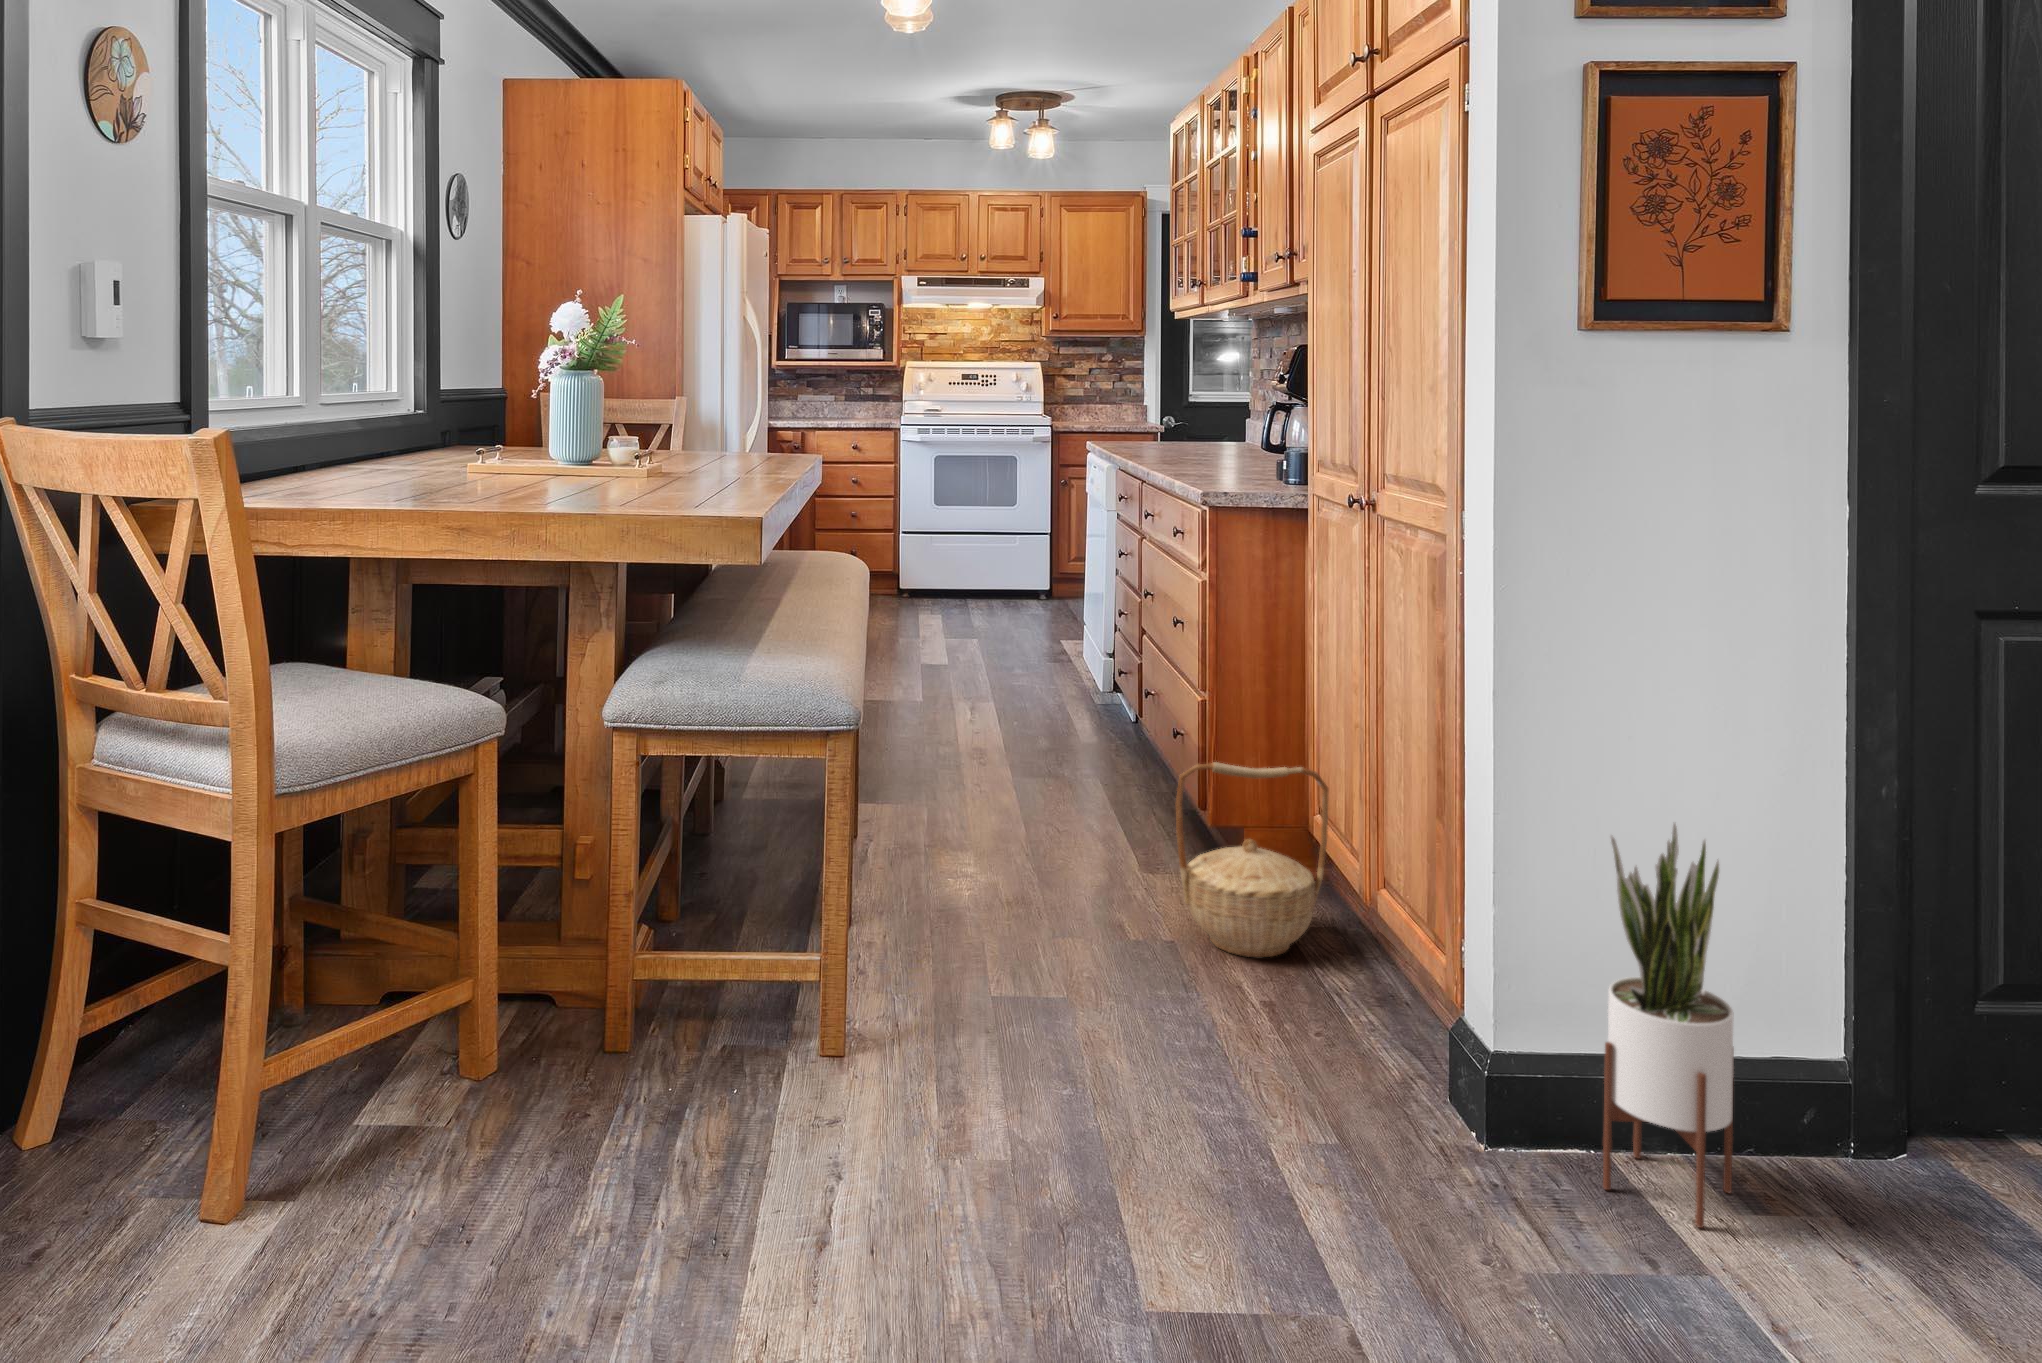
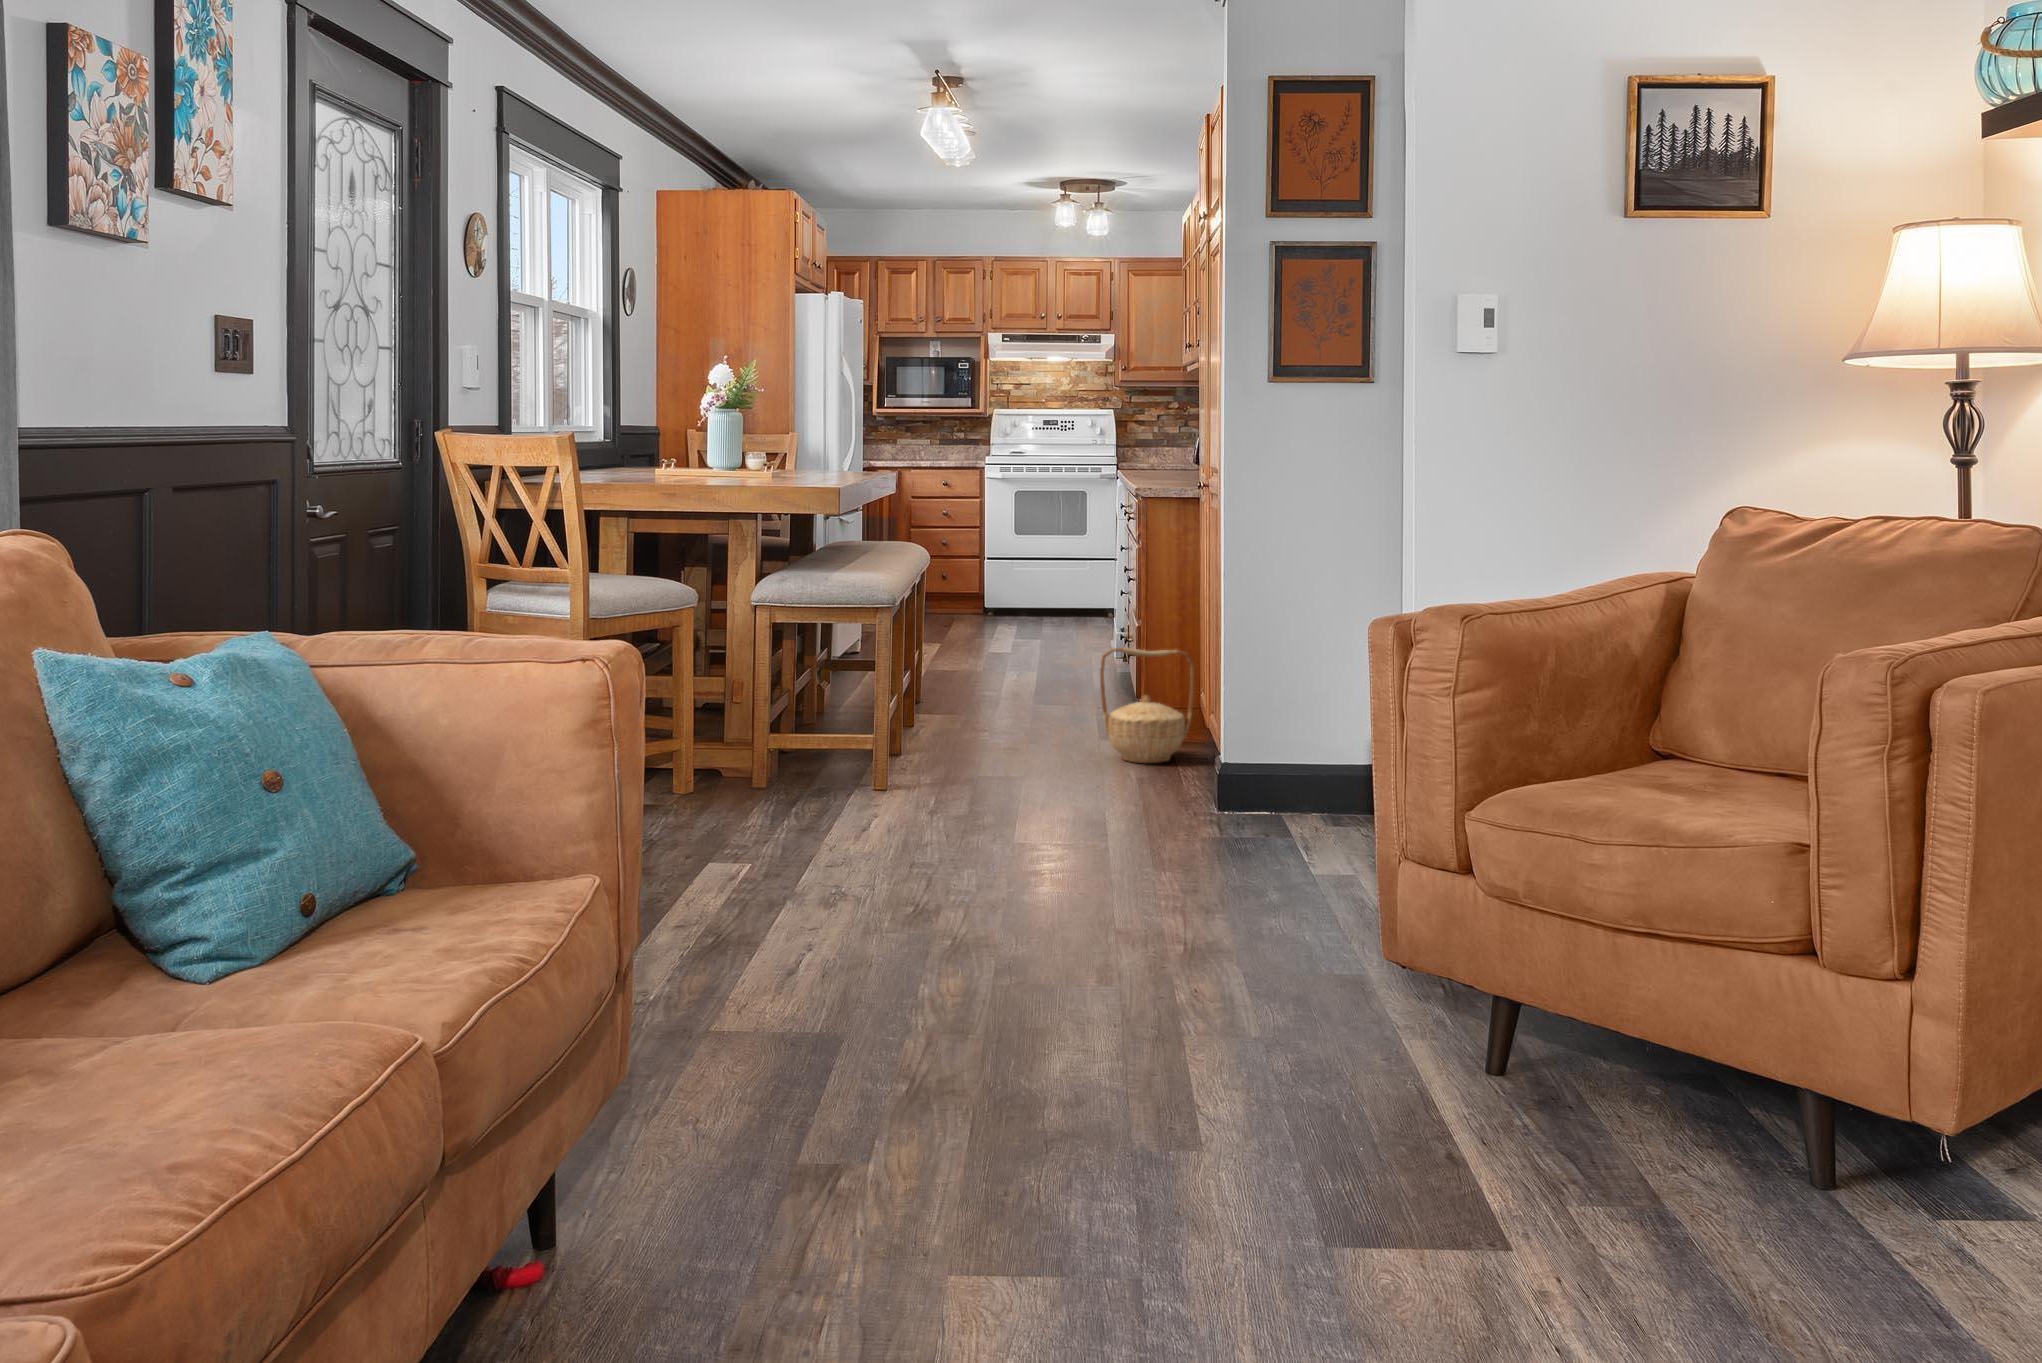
potted plant: present [1603,823,1734,1228] -> none [1258,629,1330,825]

